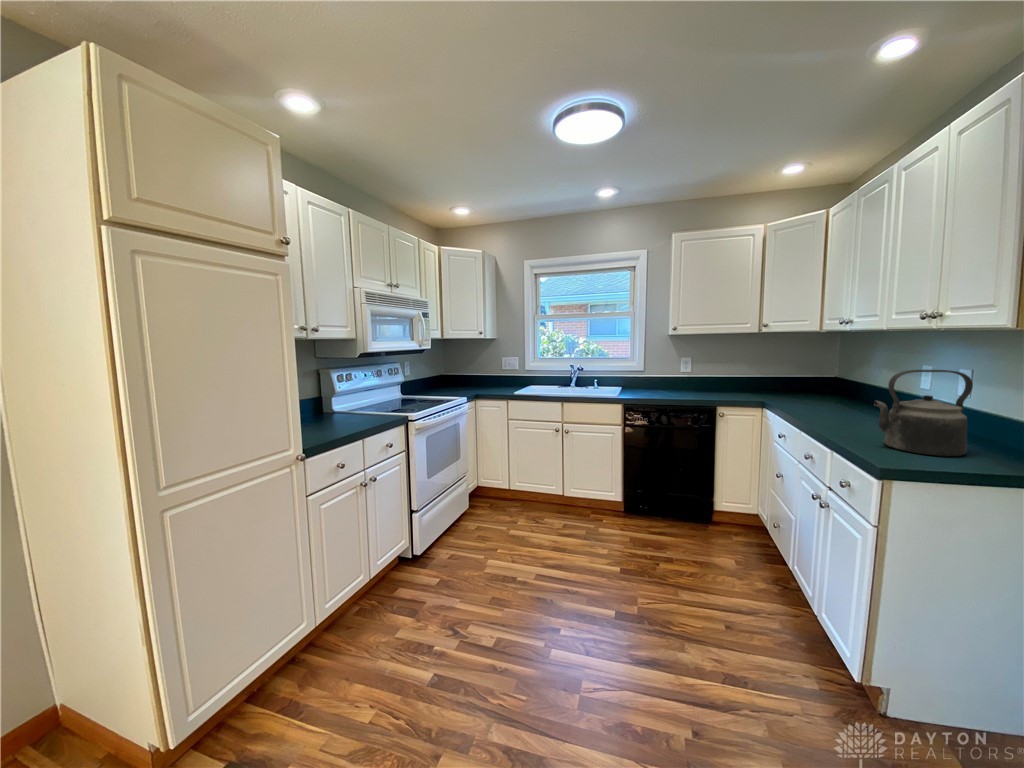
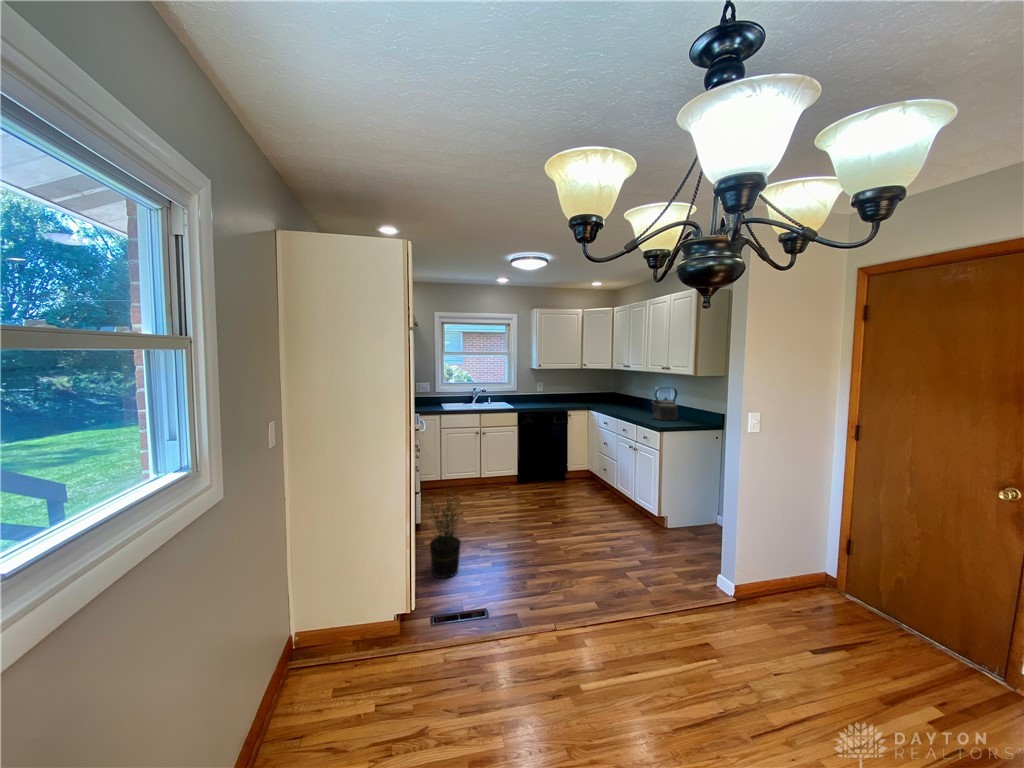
potted plant: none [313,509,409,675] -> present [422,482,461,578]

